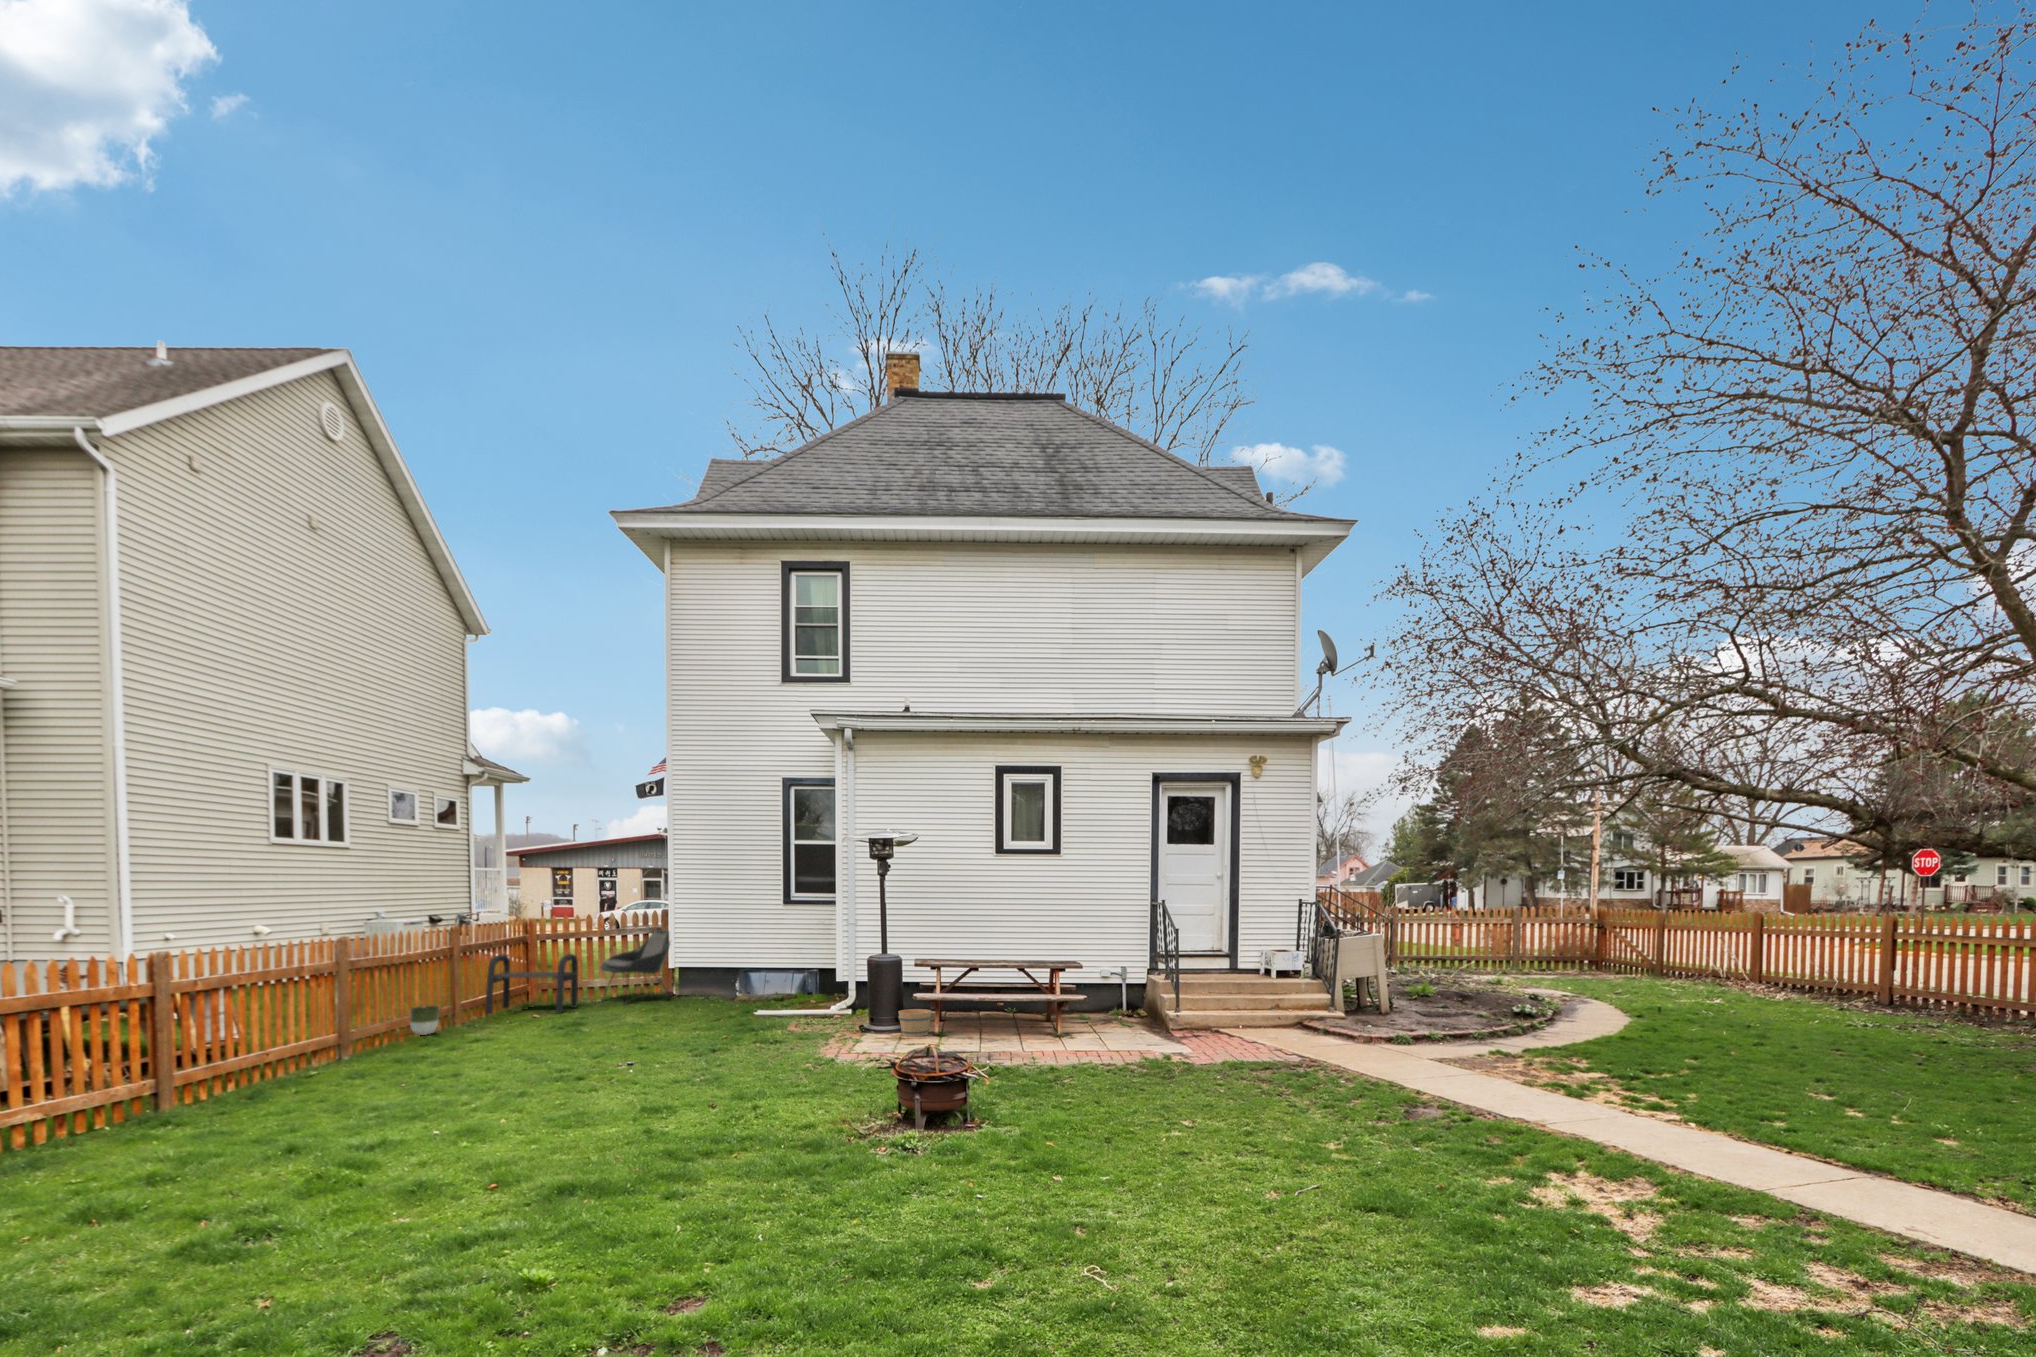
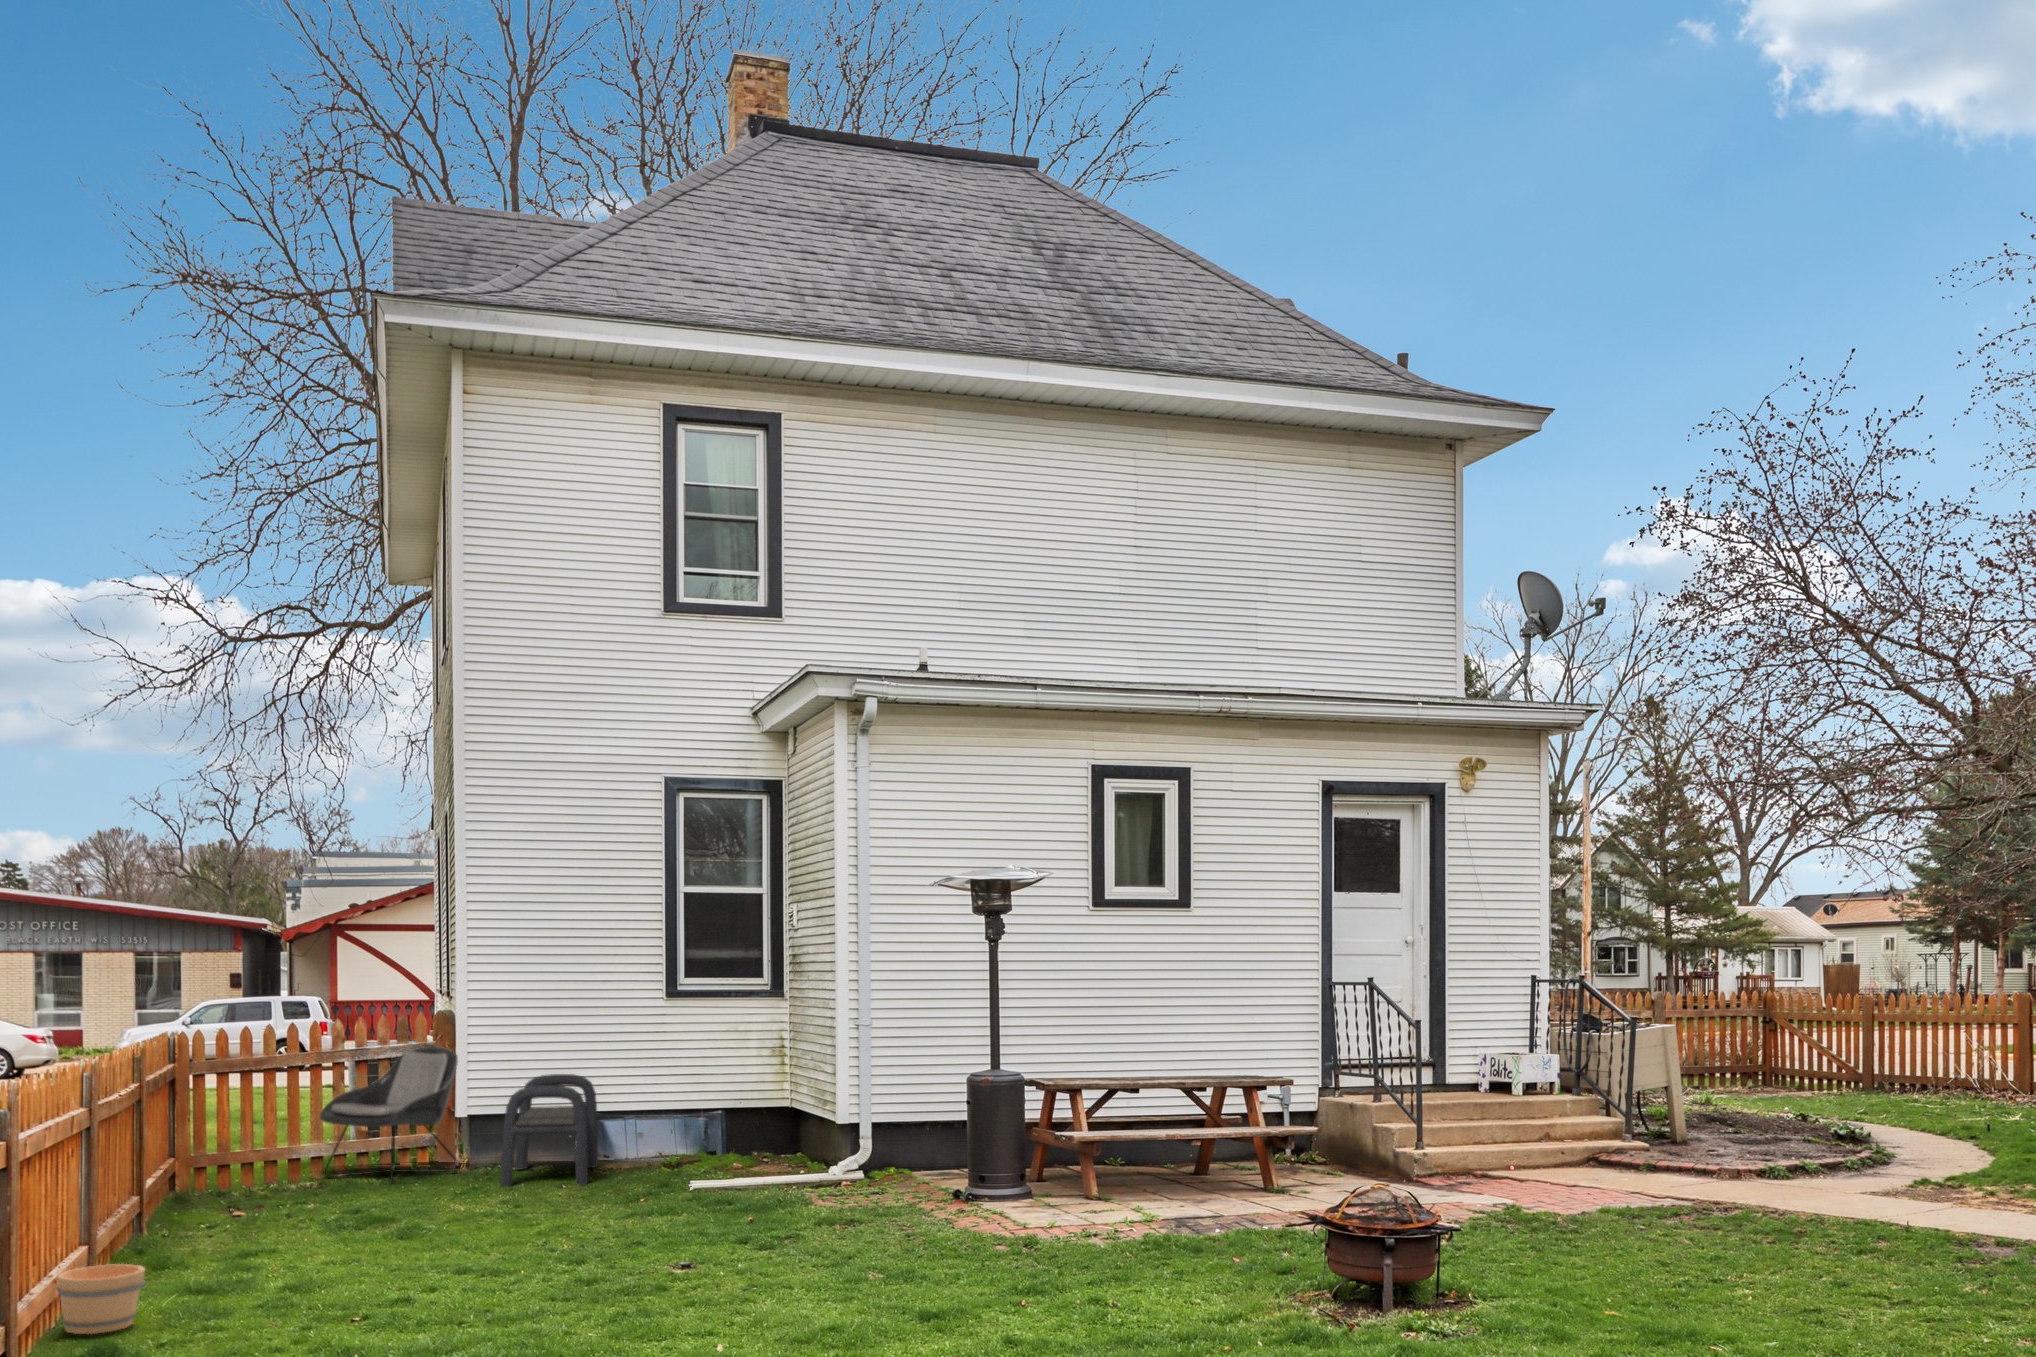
bench: present [485,954,578,1014] -> present [500,1074,598,1187]
planter: present [410,1006,439,1035] -> none [119,1199,176,1257]
bucket: present [898,1009,932,1037] -> present [56,1264,146,1334]

